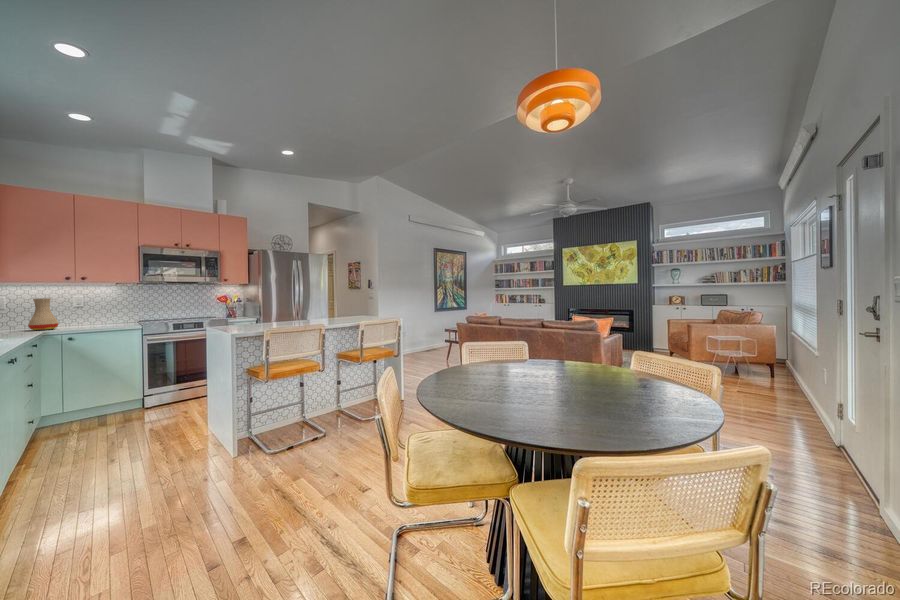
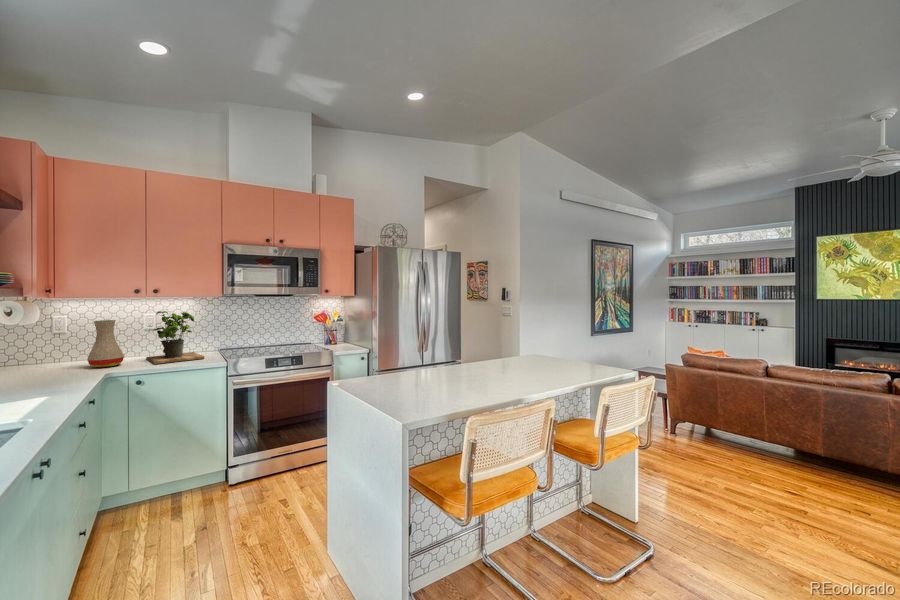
potted plant: none [78,292,125,328] -> present [146,311,205,364]

